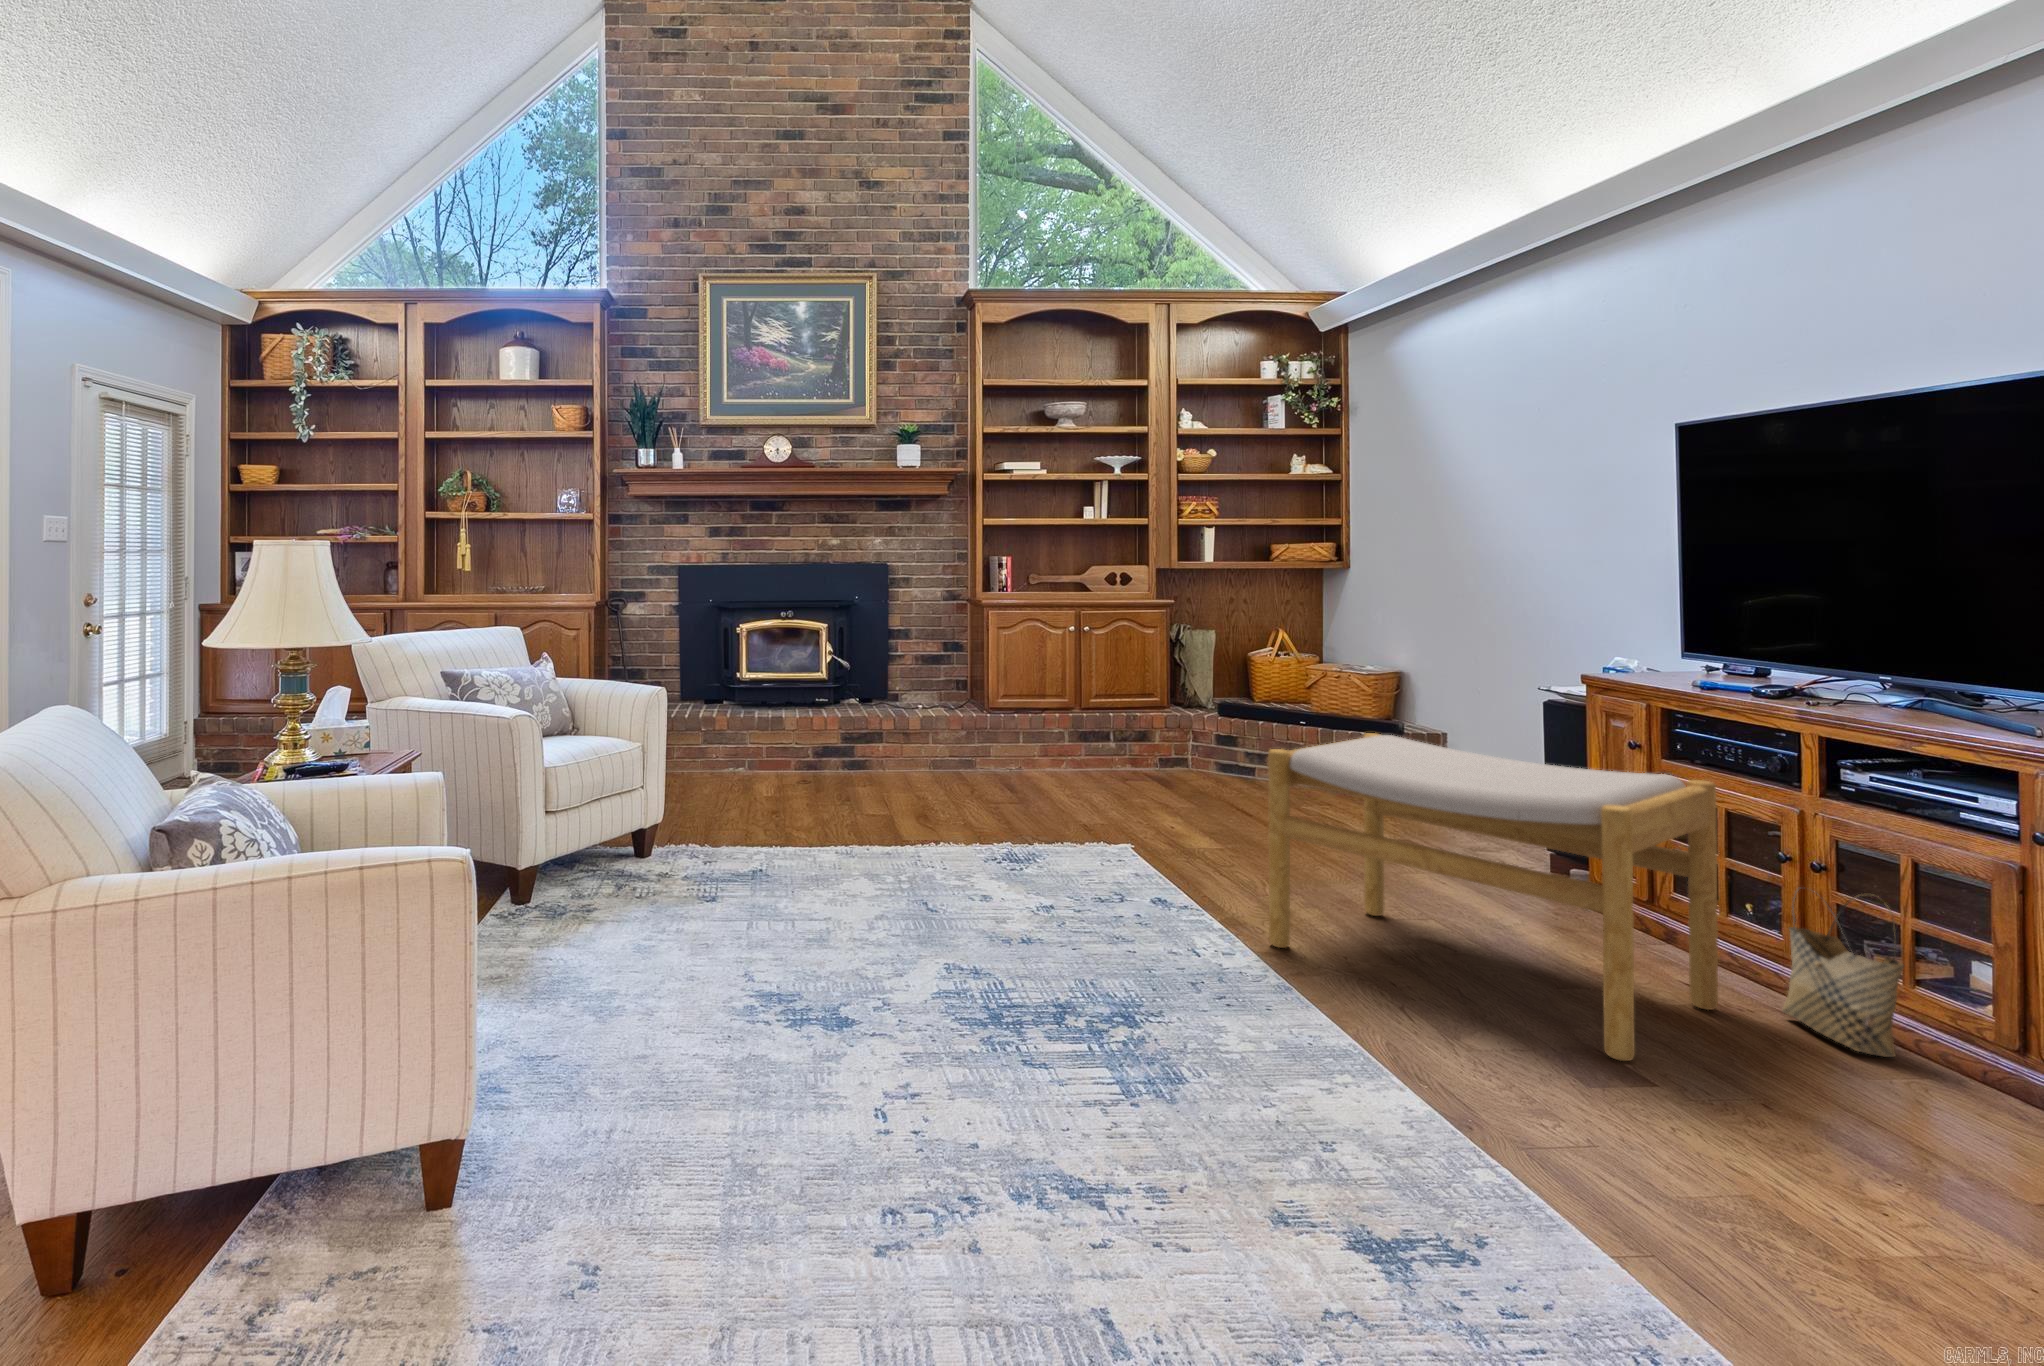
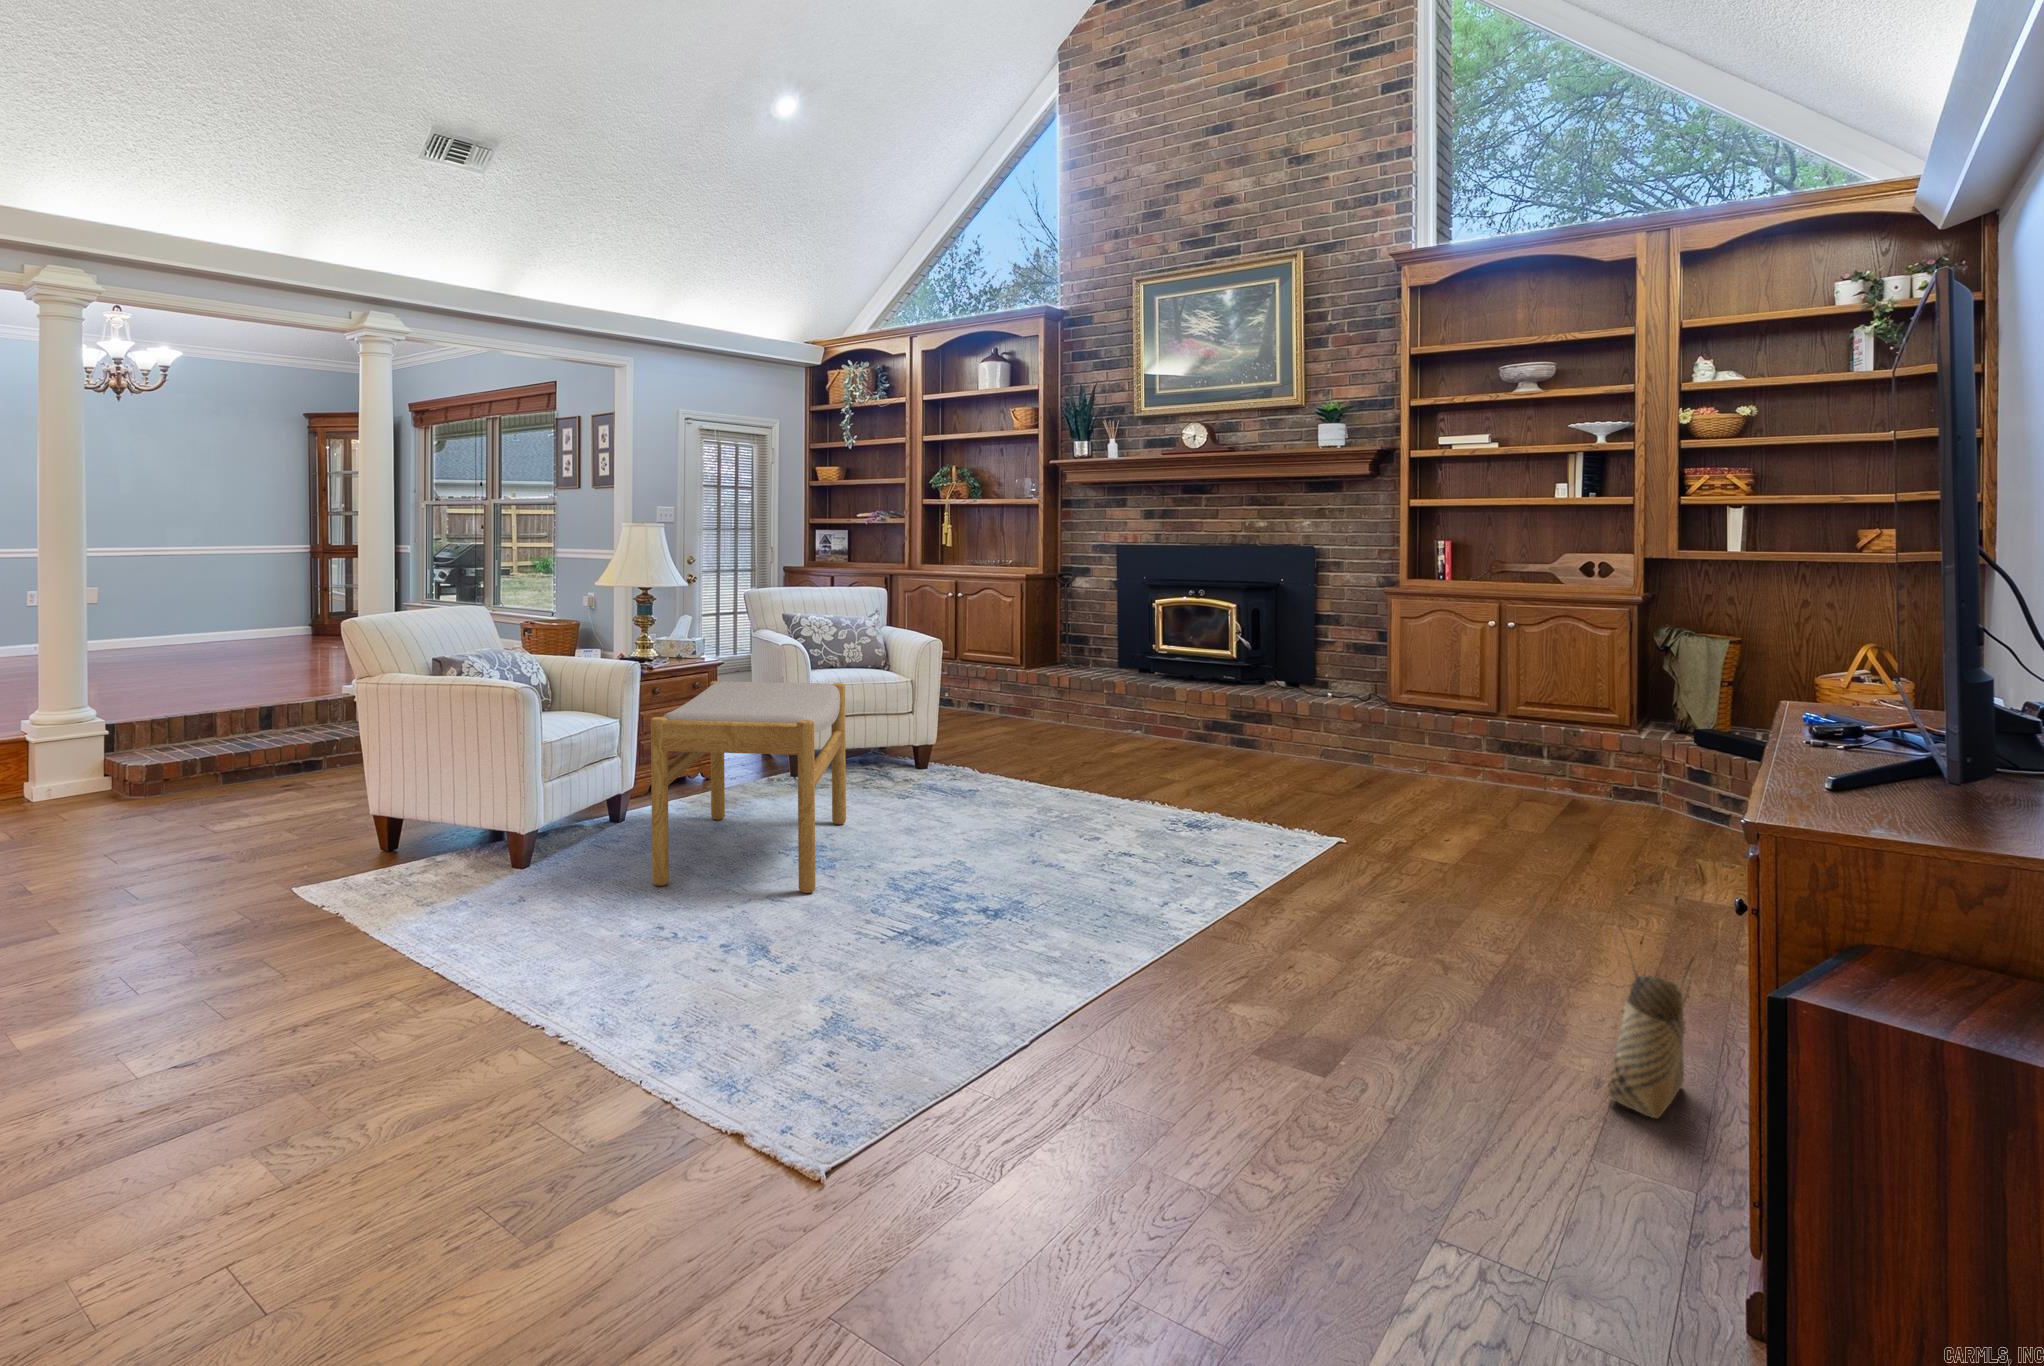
footstool: present [1268,733,1718,1061] -> present [651,681,846,893]

